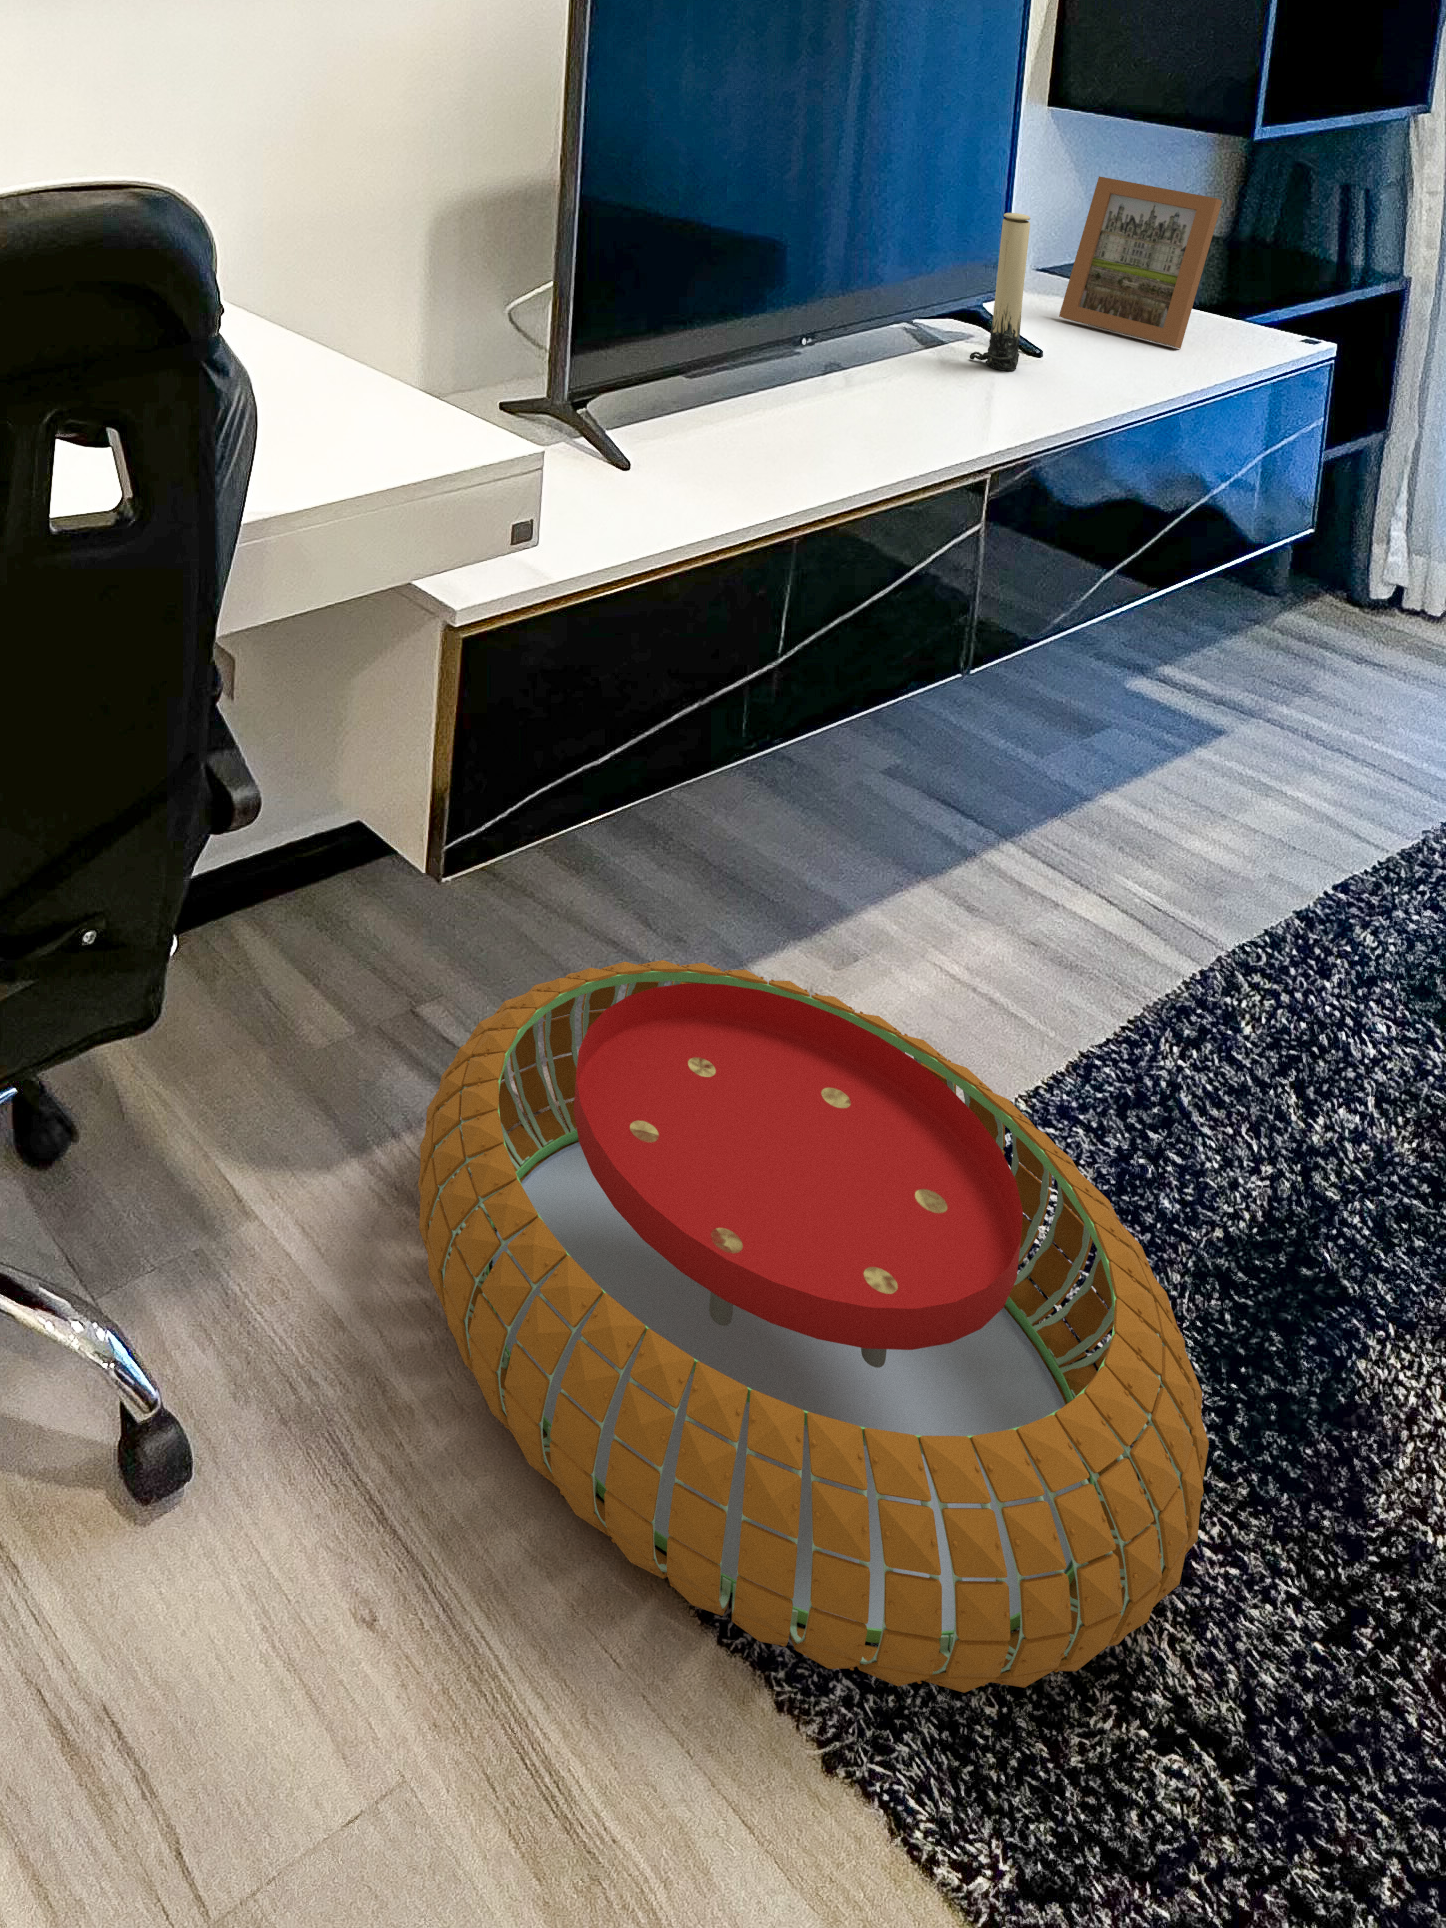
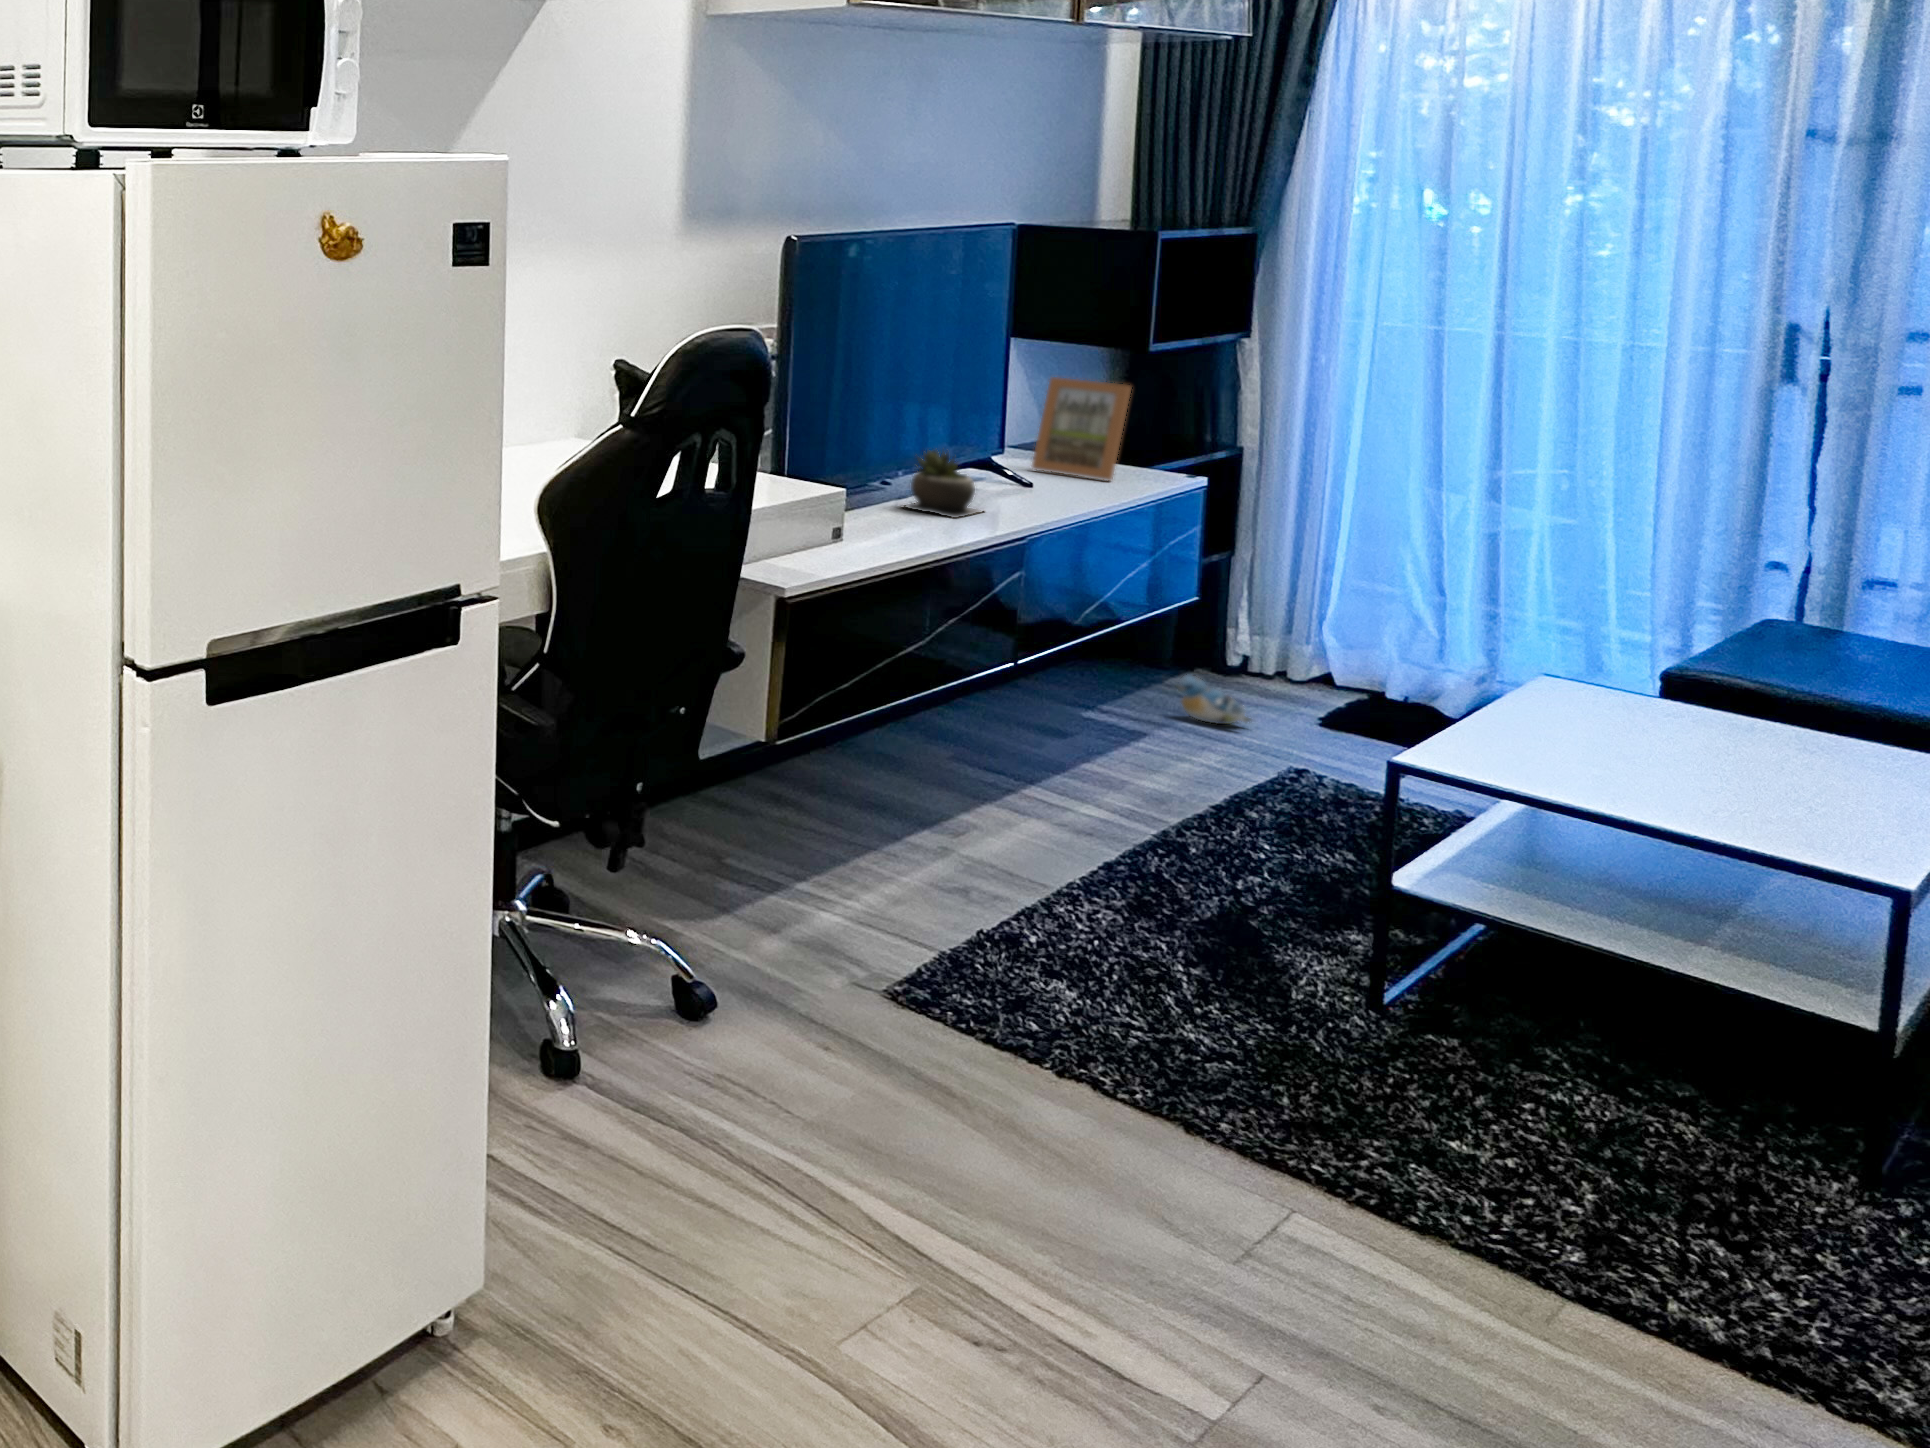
candle: present [970,213,1030,371] -> none [987,394,1023,493]
succulent plant: none [800,304,944,427] -> present [905,450,979,518]
plush toy: none [1274,634,1394,718] -> present [1177,676,1250,724]
pouf: present [418,960,1209,1693] -> none [773,798,1215,1052]

